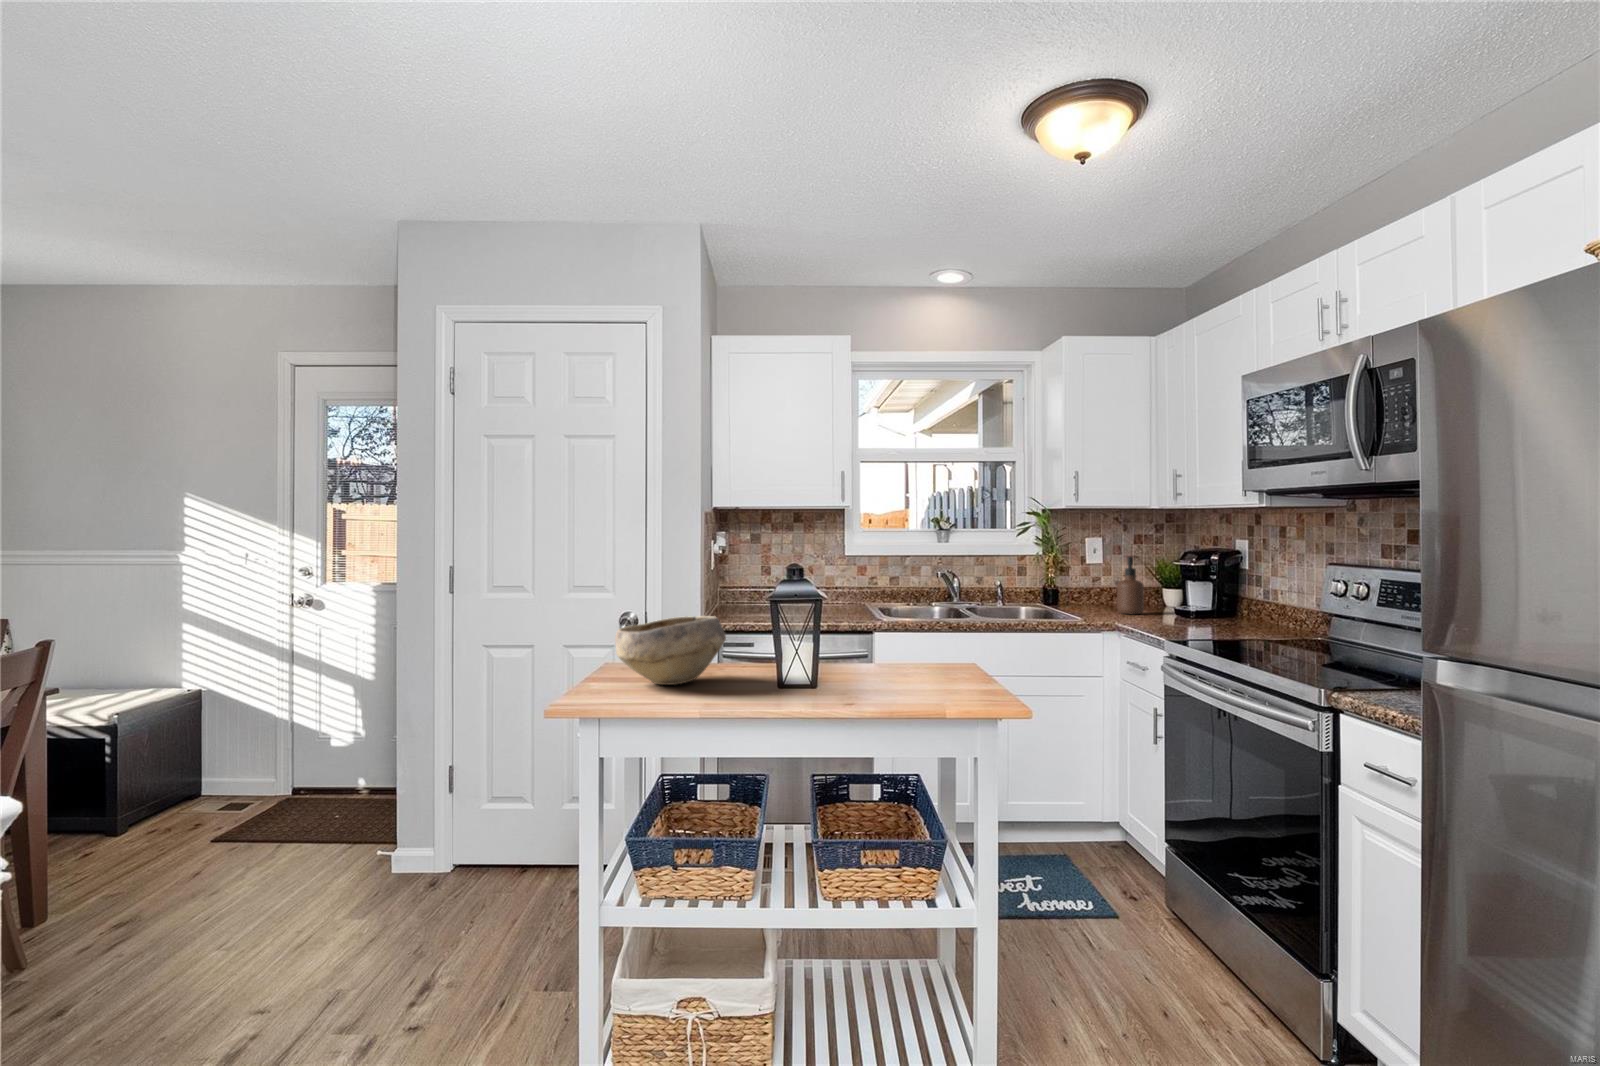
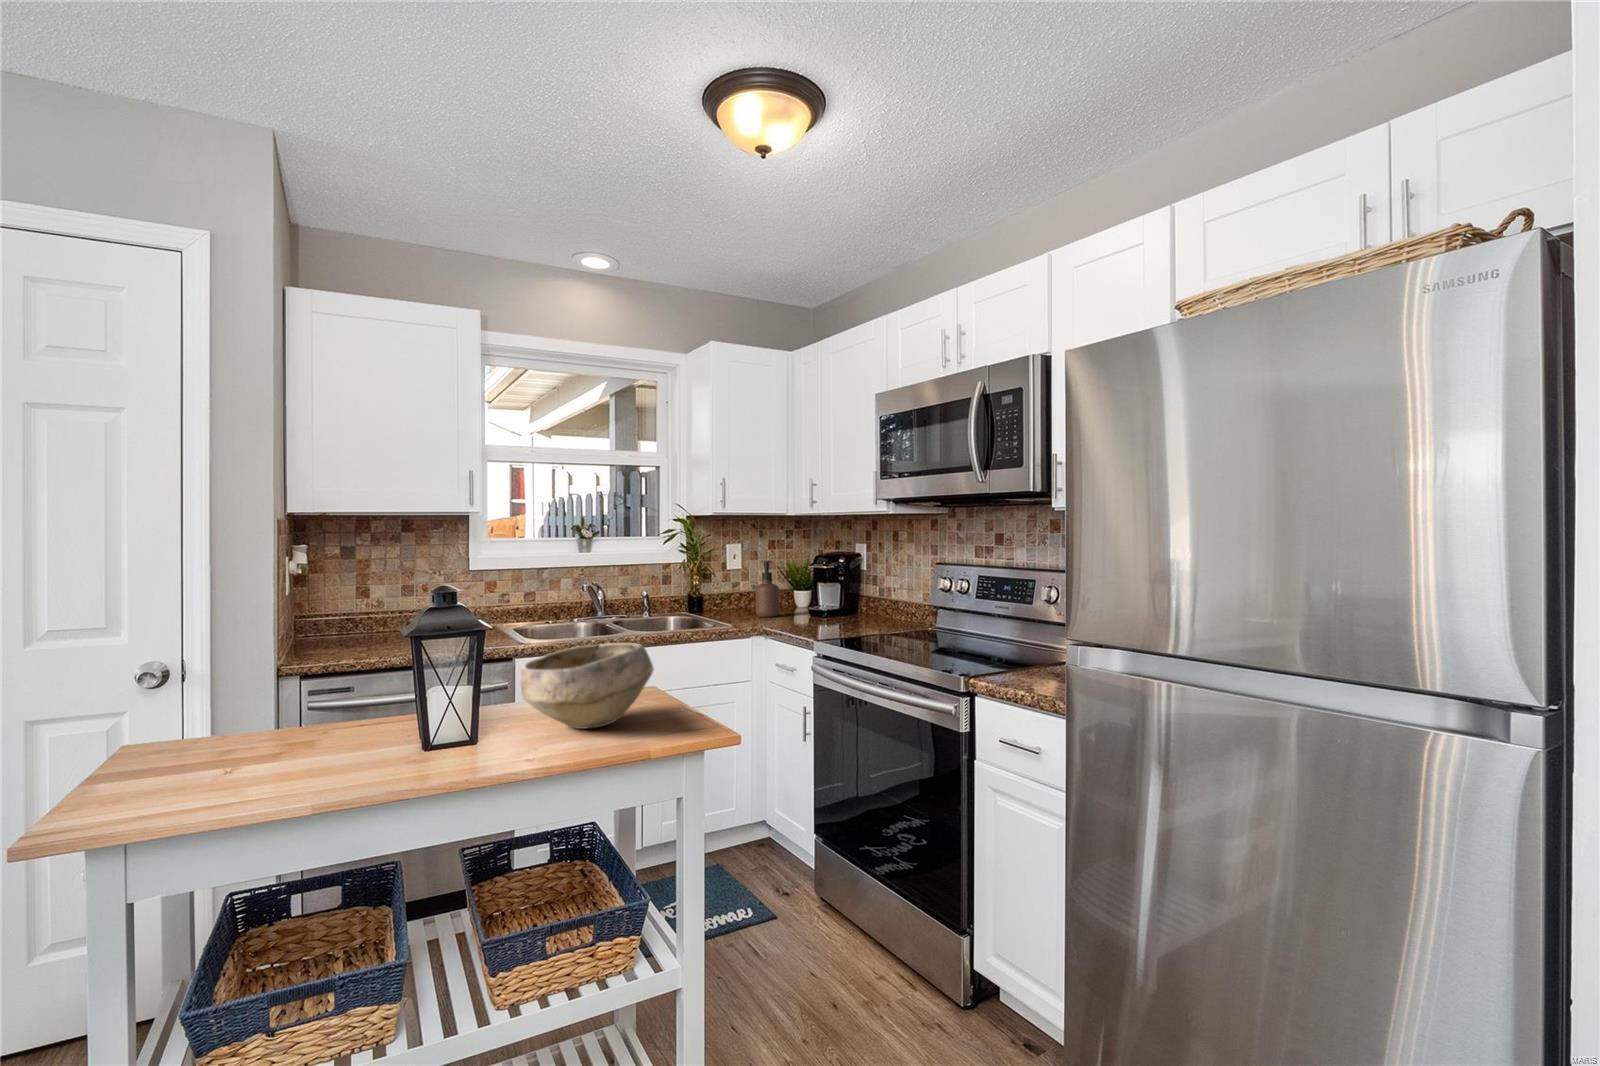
bowl: present [615,616,726,685] -> present [520,643,653,729]

